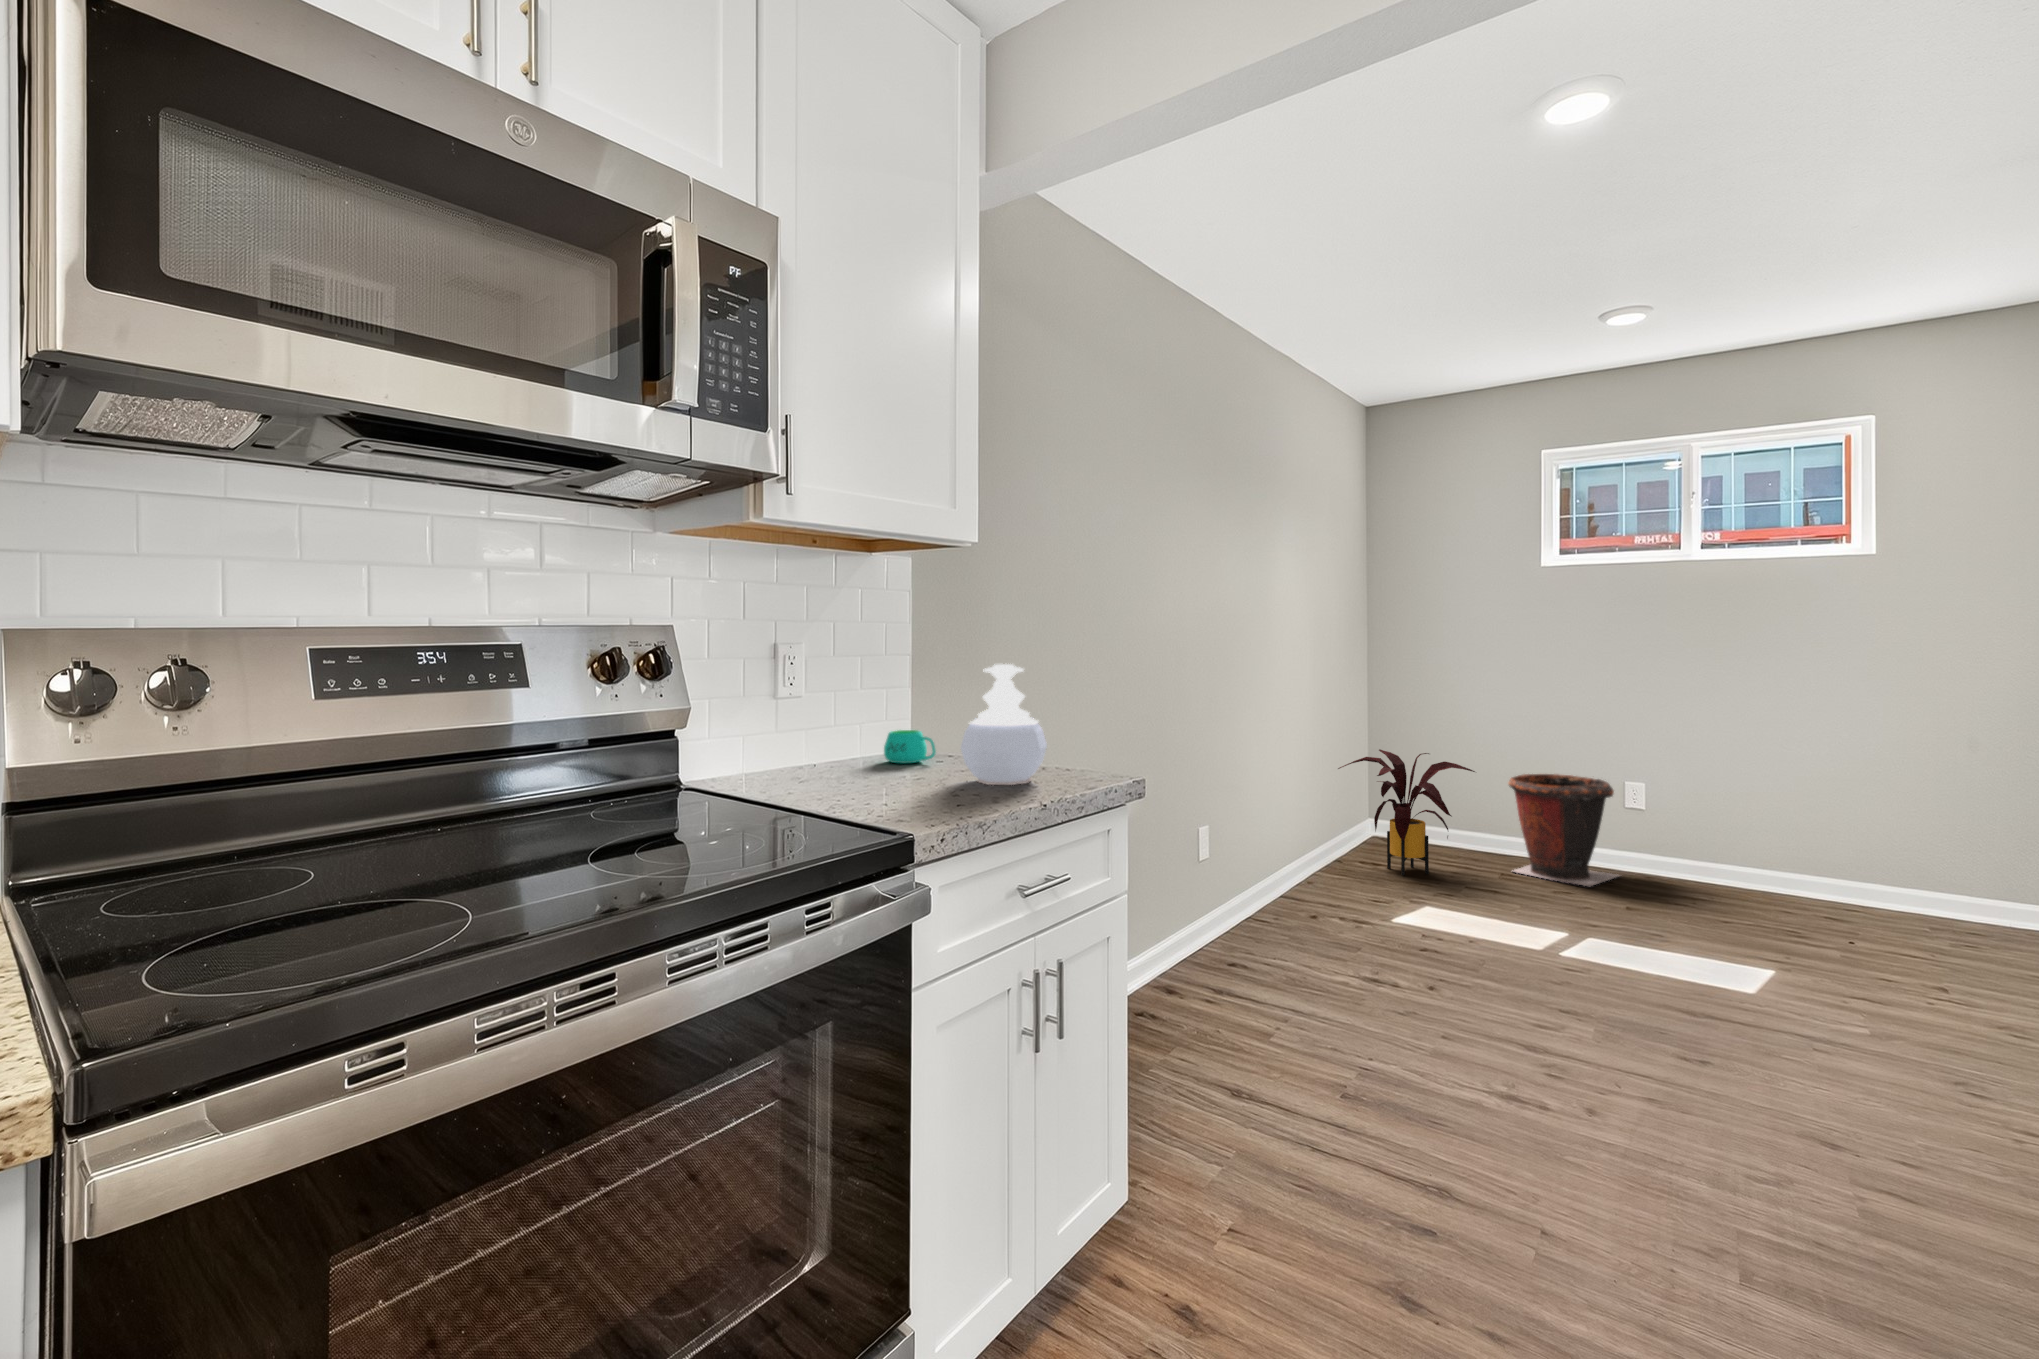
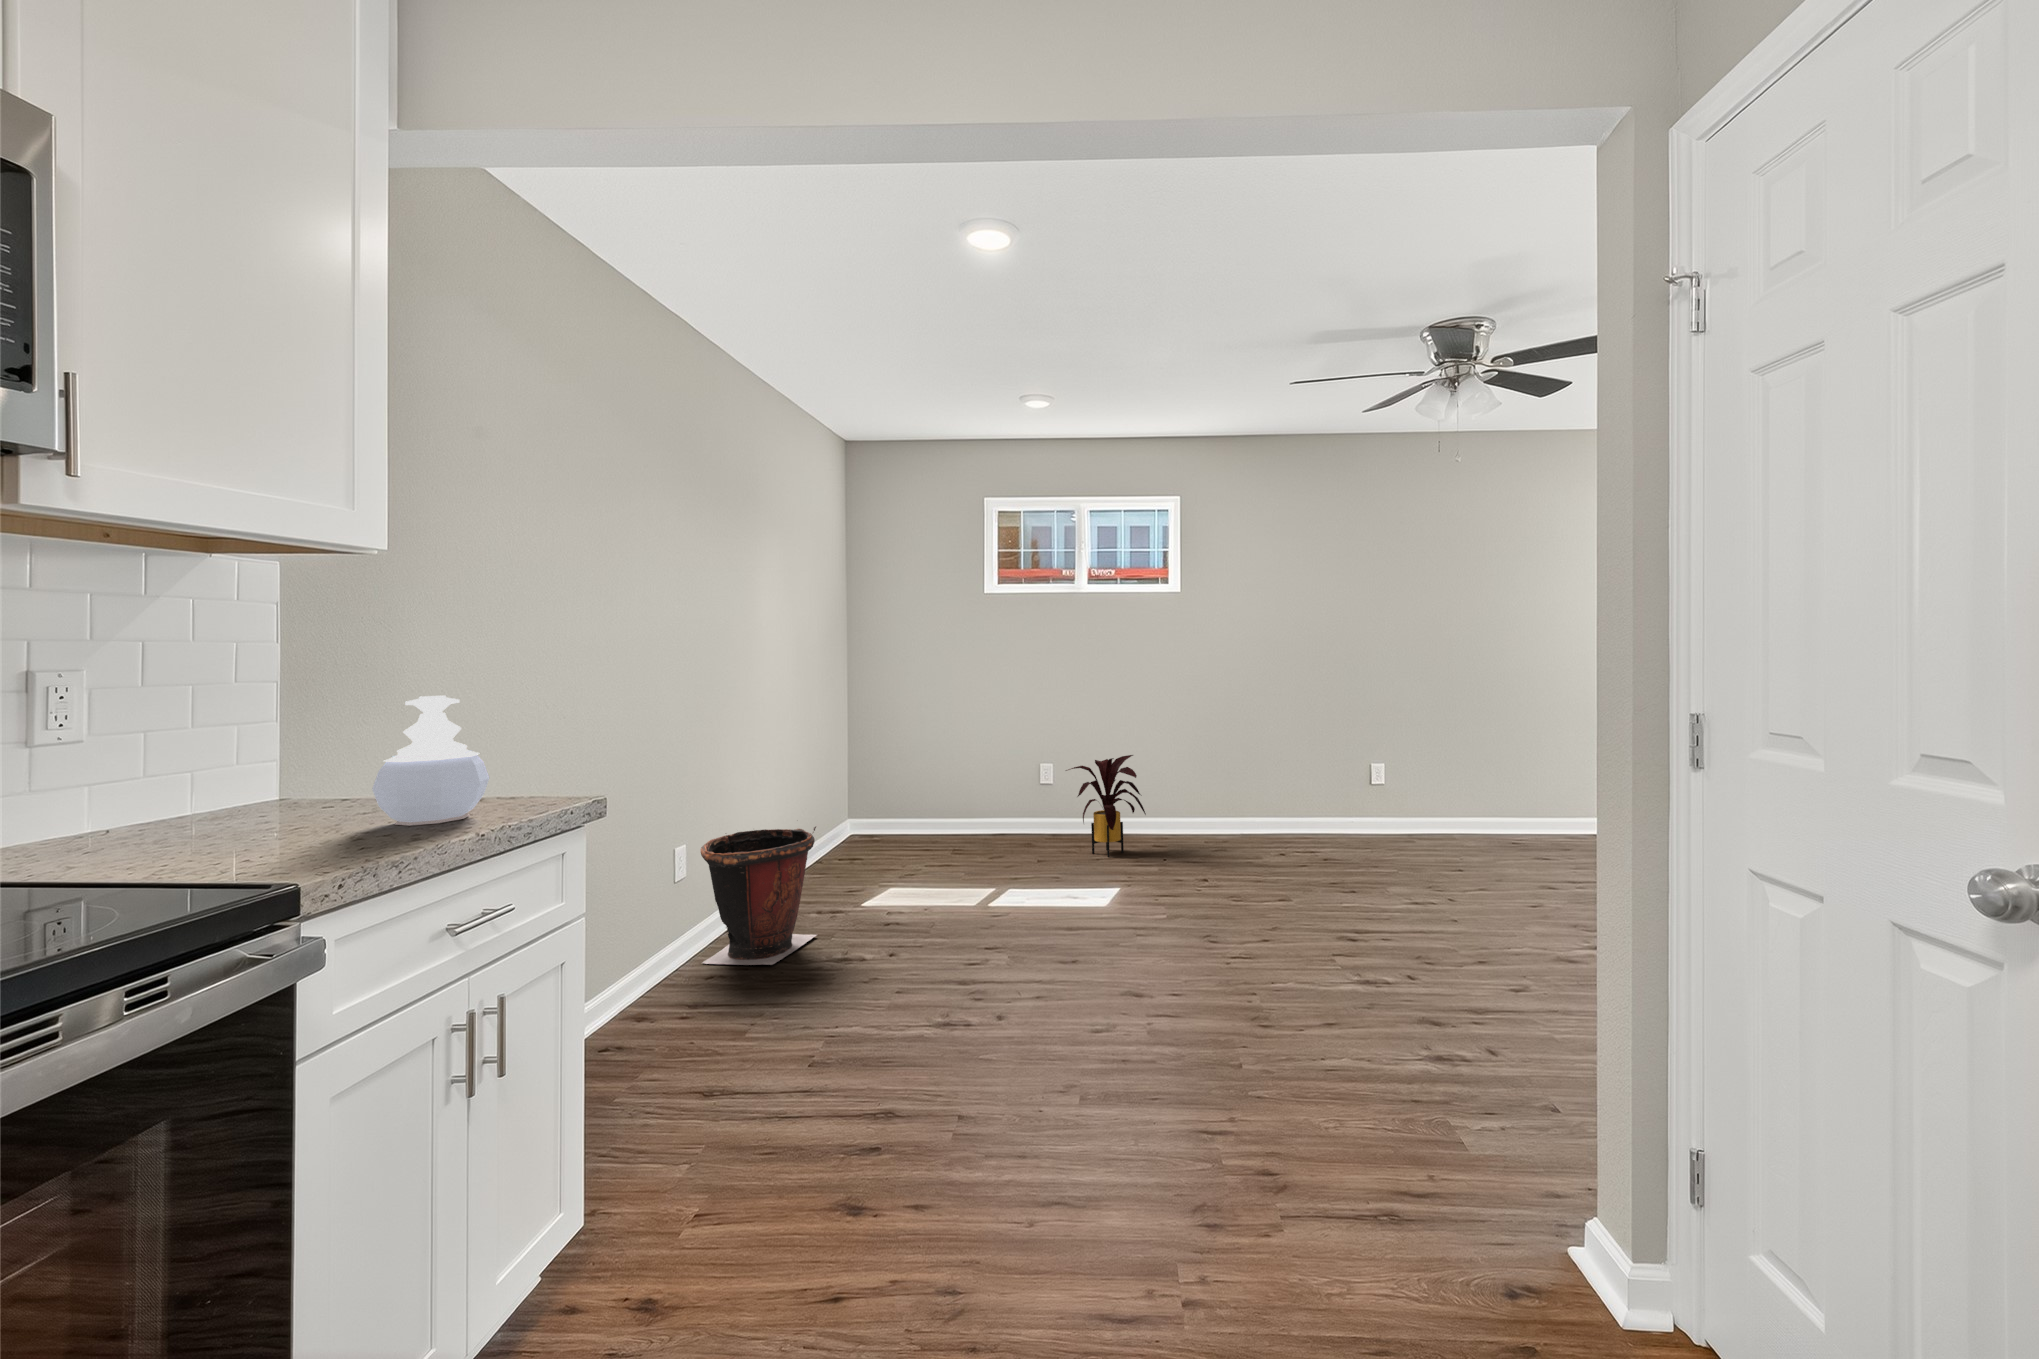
mug: present [884,730,936,763] -> none [255,778,337,818]
house plant: present [1338,749,1475,875] -> present [1066,755,1146,857]
trash can: present [1508,774,1619,886] -> present [701,826,816,965]

